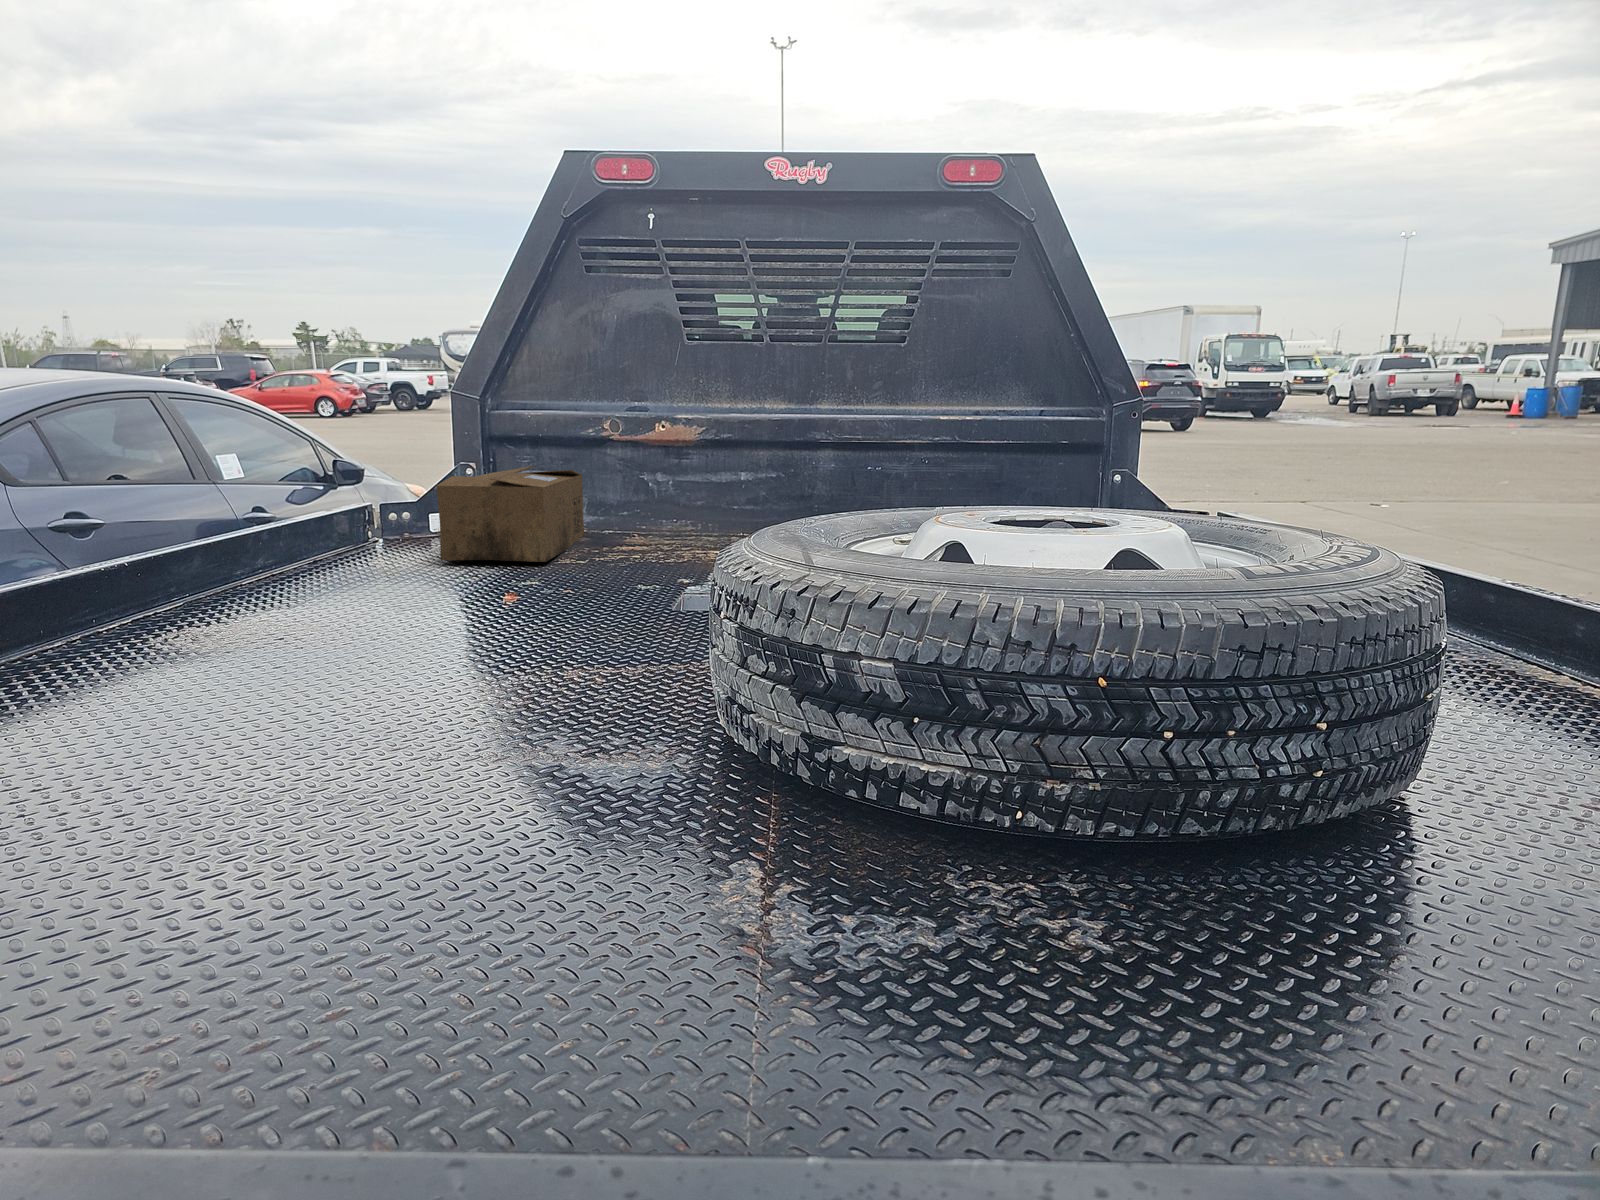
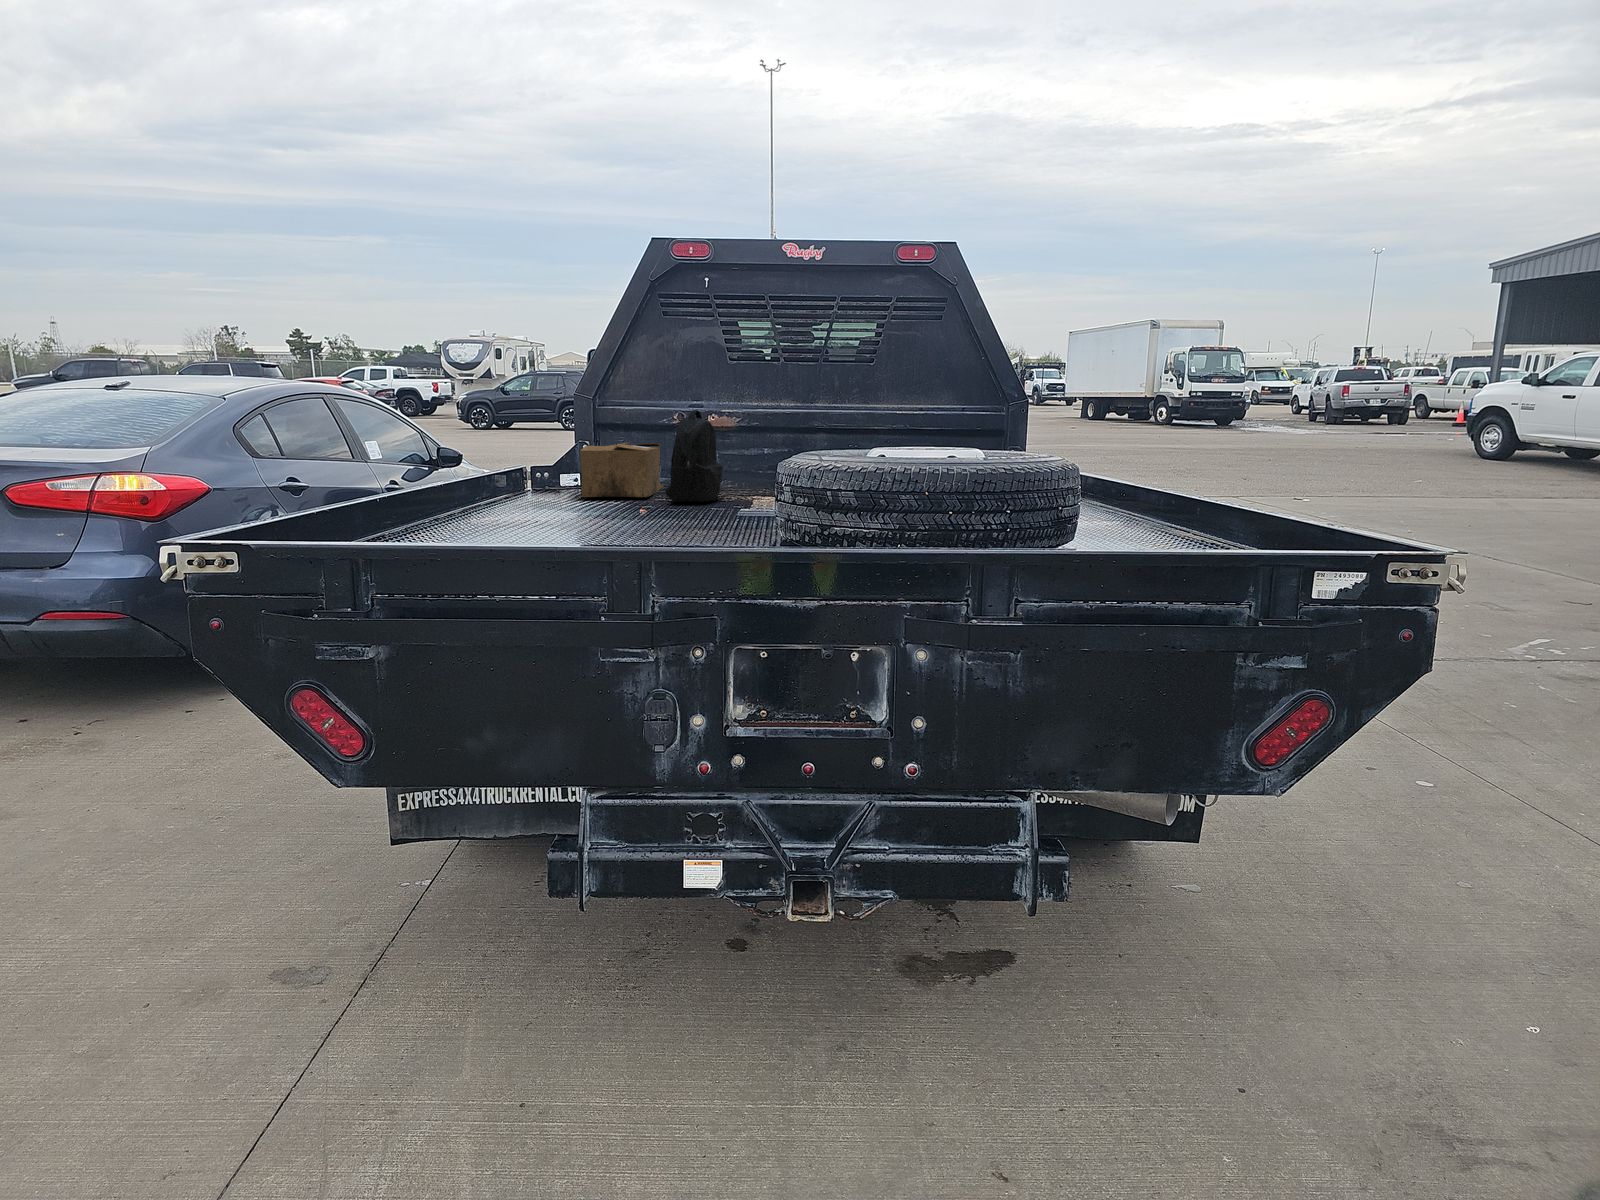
backpack: none [571,423,666,576] -> present [666,410,723,502]

